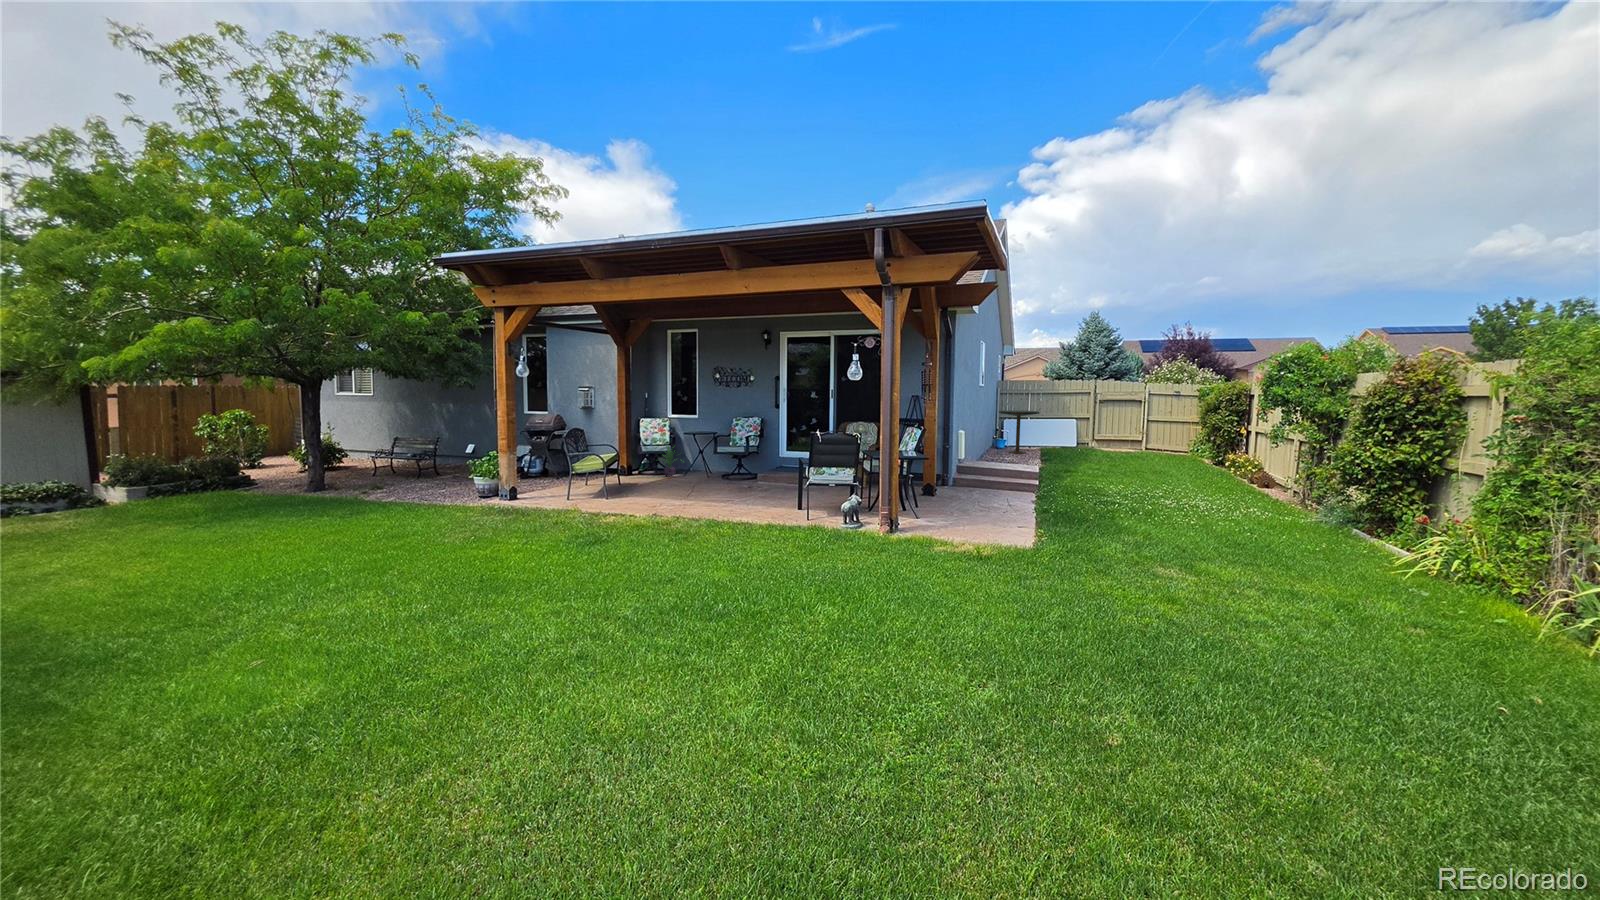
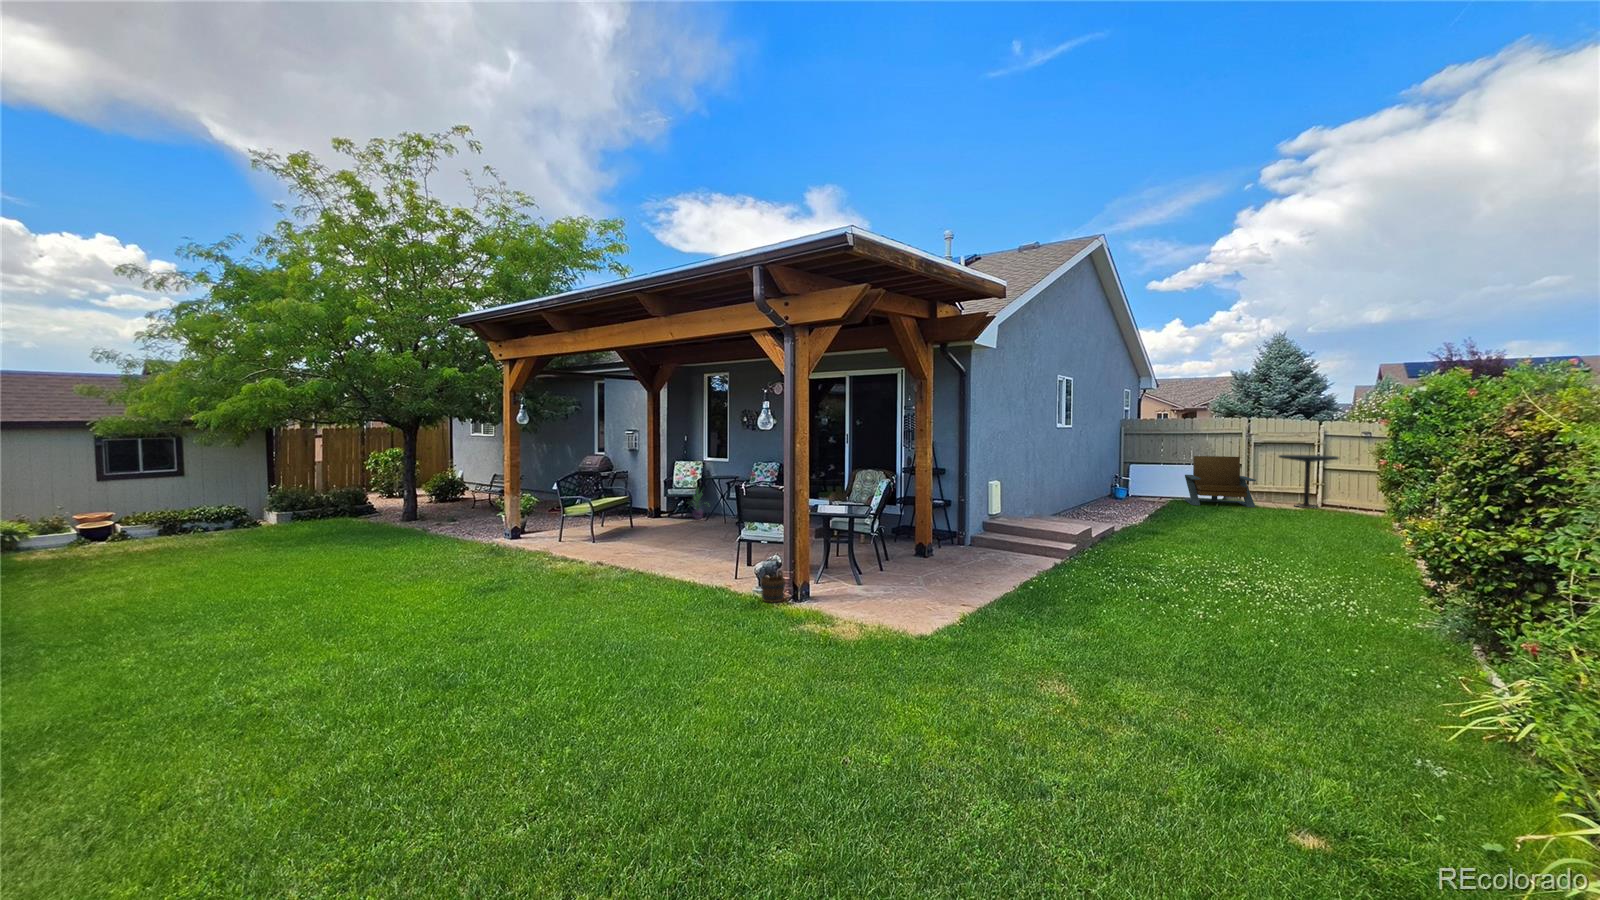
pedestal table: present [999,410,1040,454] -> present [1279,455,1339,508]
lounge chair: none [1057,411,1114,452] -> present [1185,456,1256,507]
wooden bucket: none [856,497,878,536] -> present [761,559,785,603]

